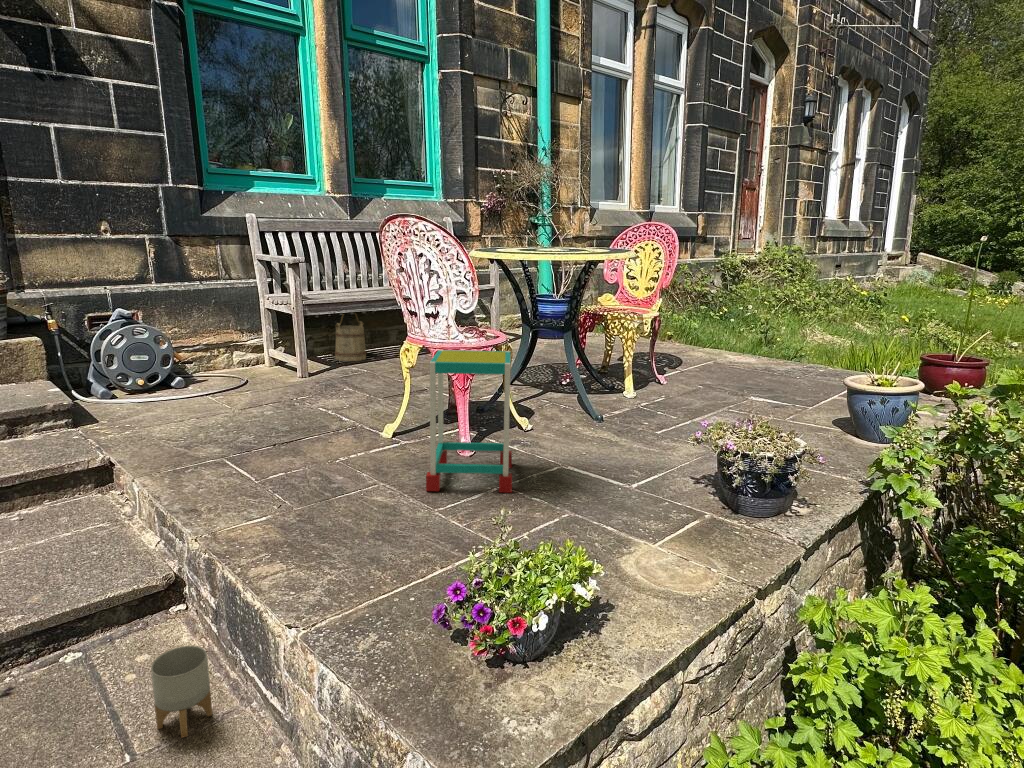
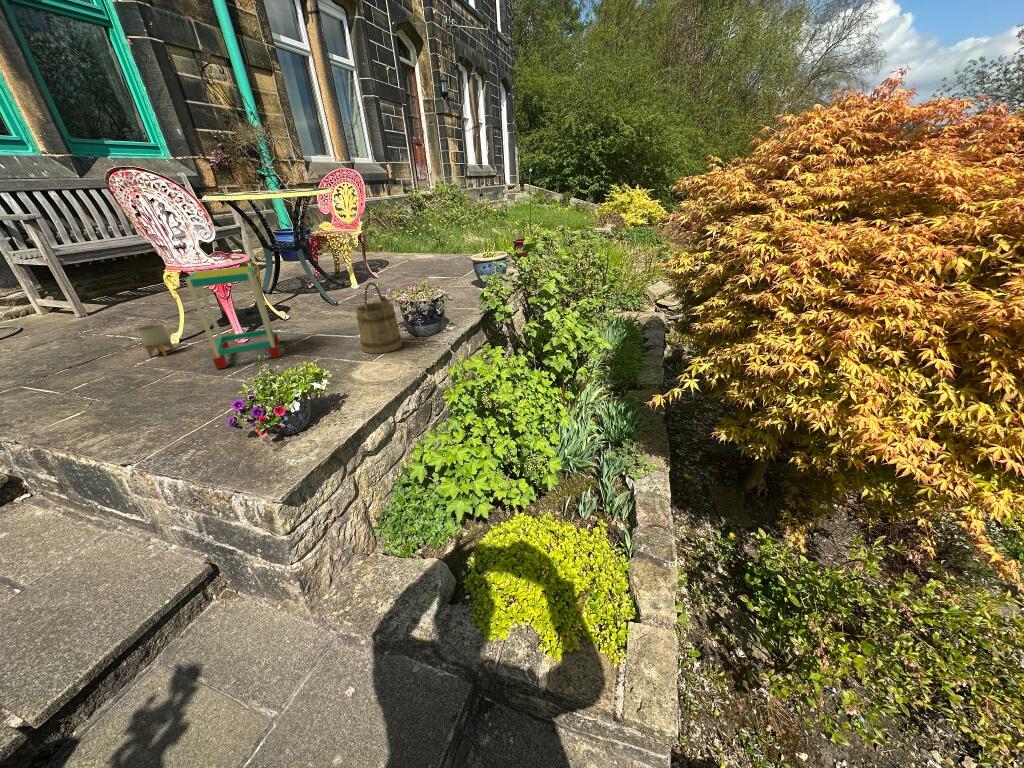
bucket: present [335,313,366,361] -> present [356,283,402,354]
planter: present [151,646,212,738] -> present [137,324,174,357]

